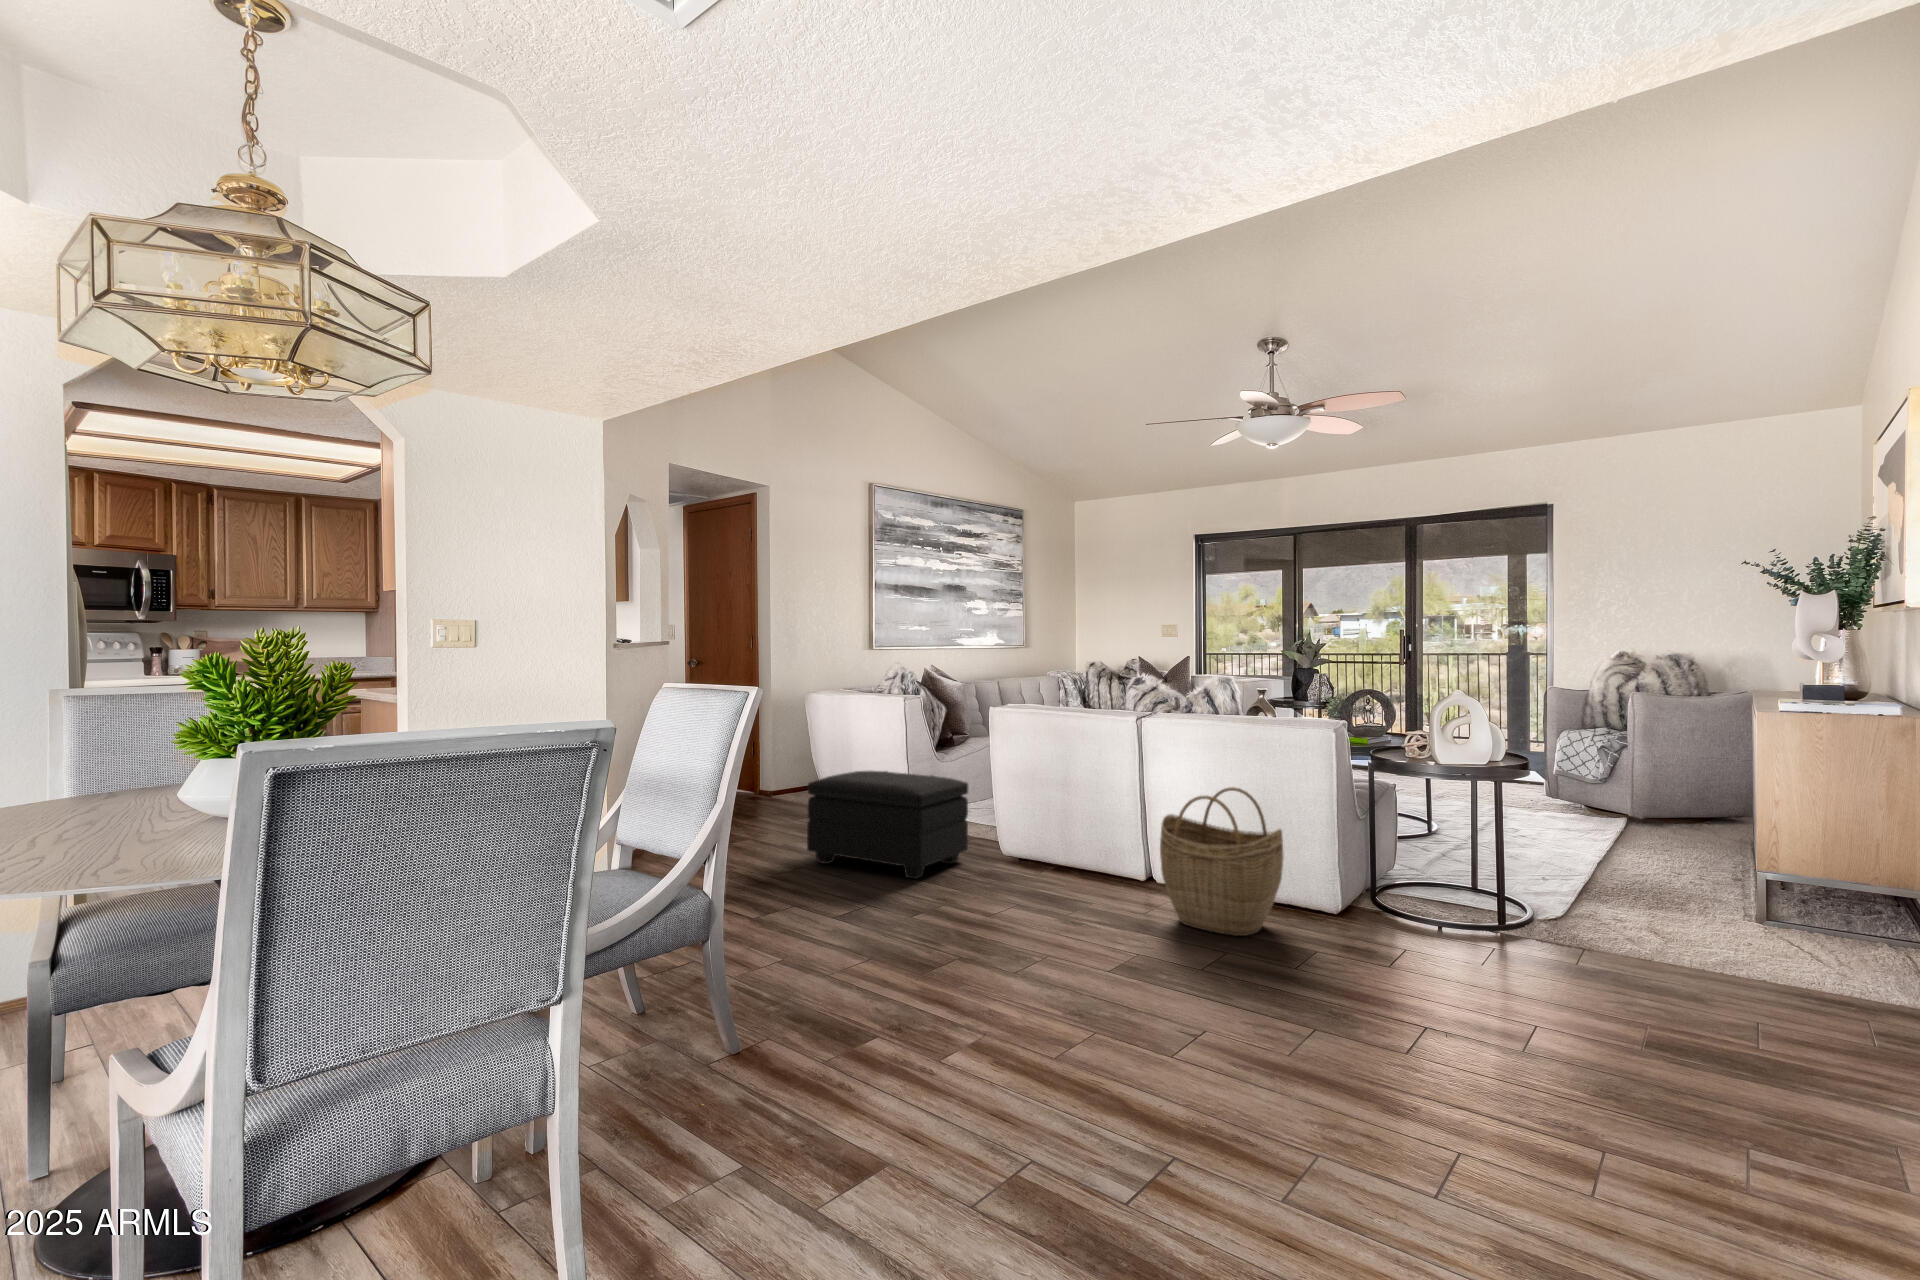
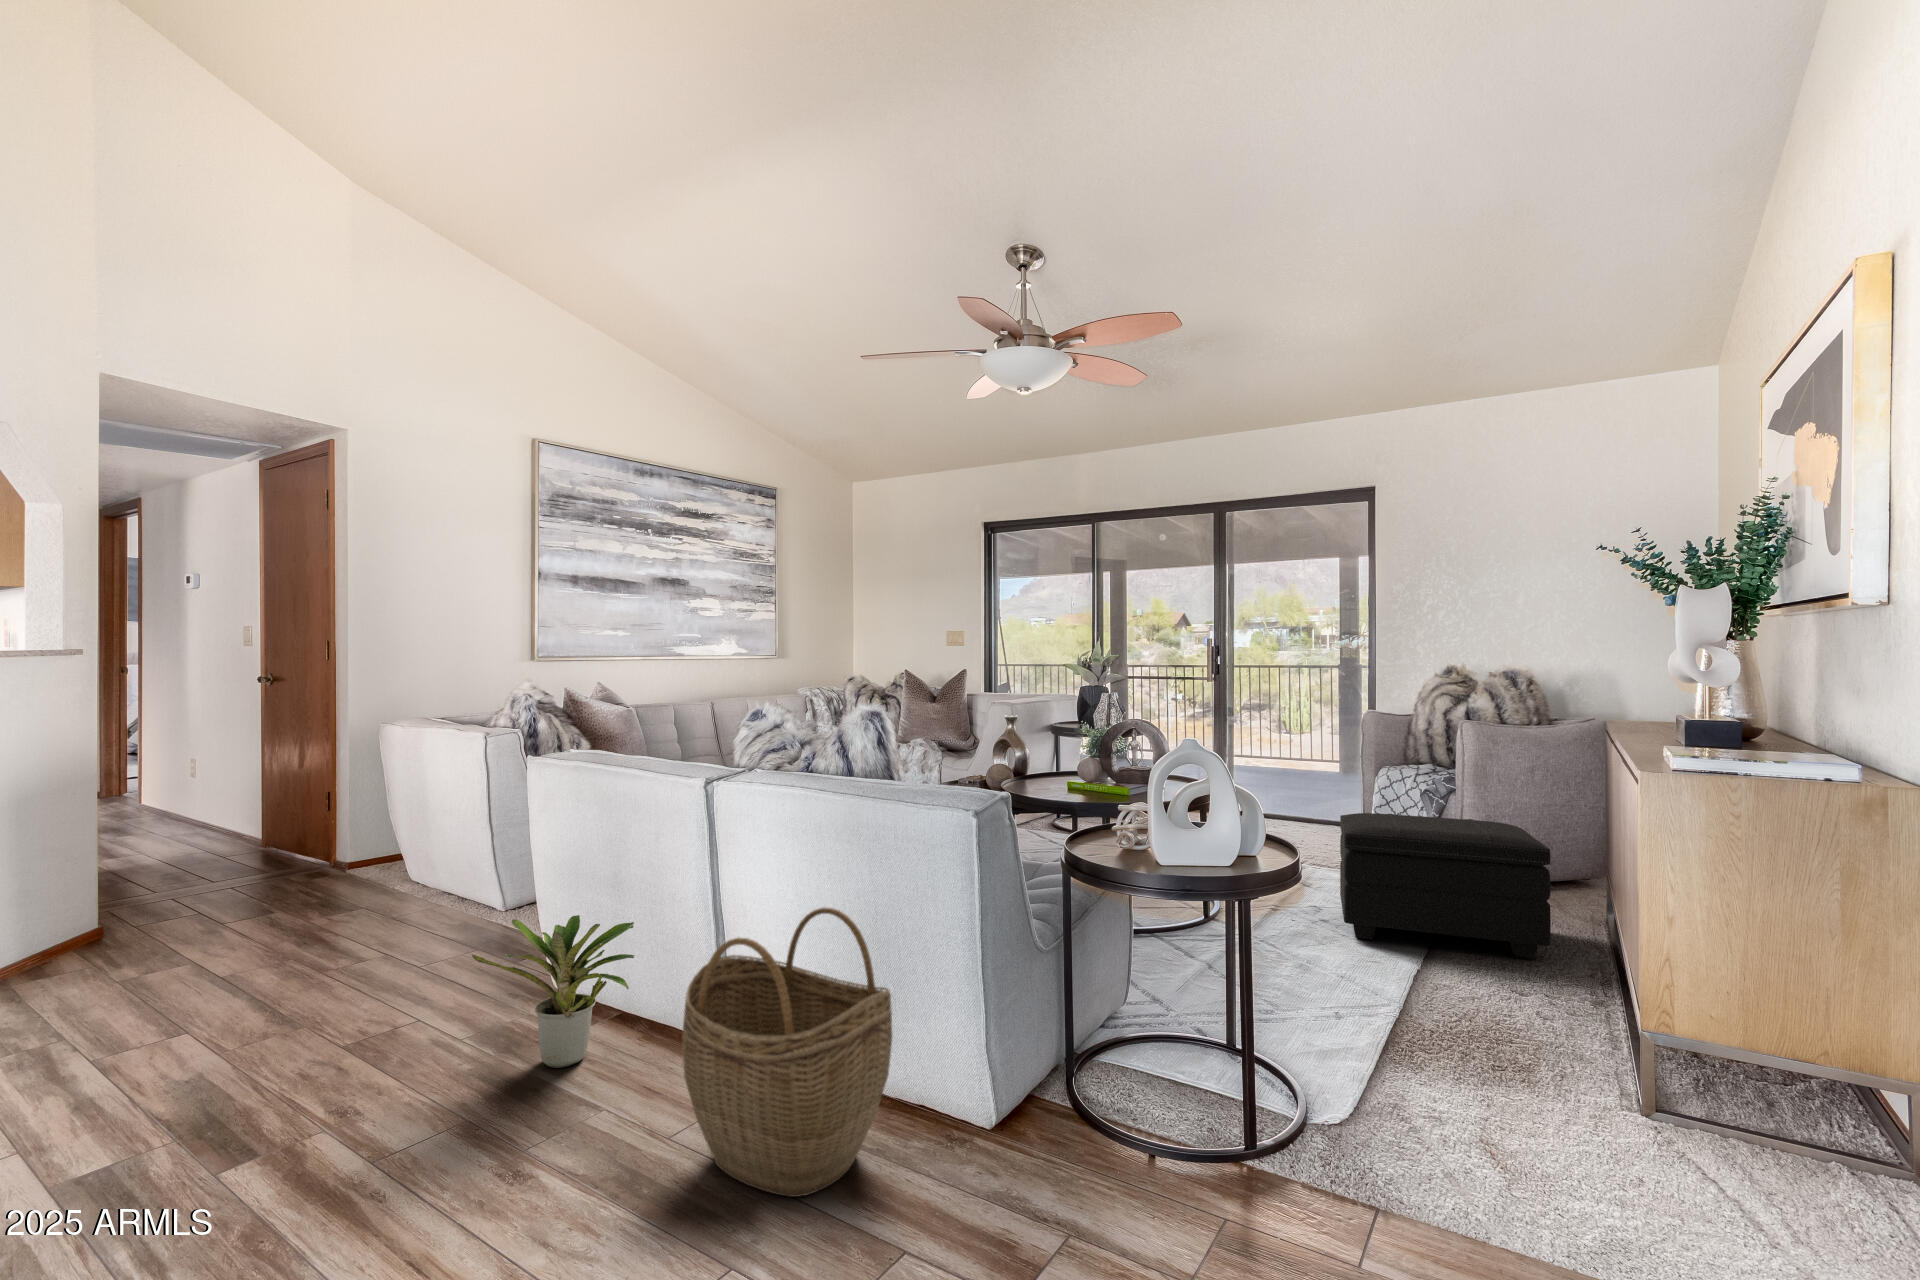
footstool: present [807,771,968,879] -> present [1340,813,1551,959]
potted plant: none [991,798,1097,887] -> present [472,915,635,1068]

